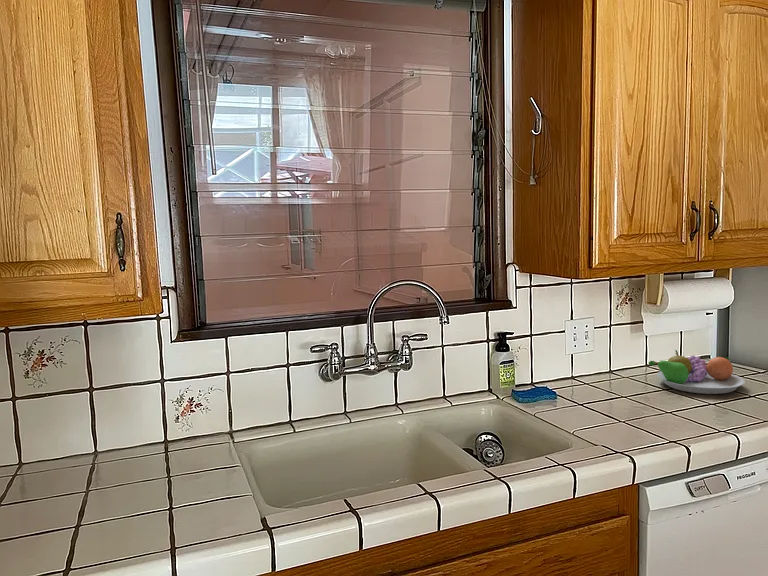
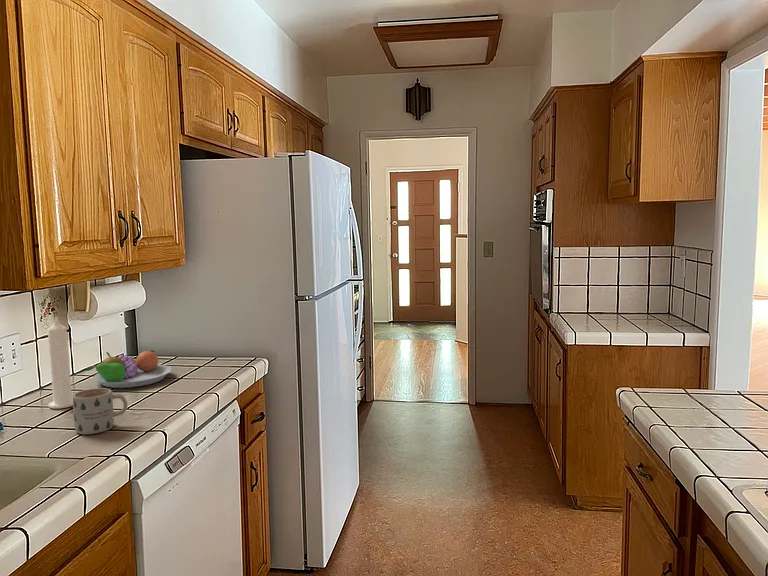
candle: none [604,306,630,395] -> present [48,317,73,409]
mug: none [607,382,660,427] -> present [72,388,128,434]

